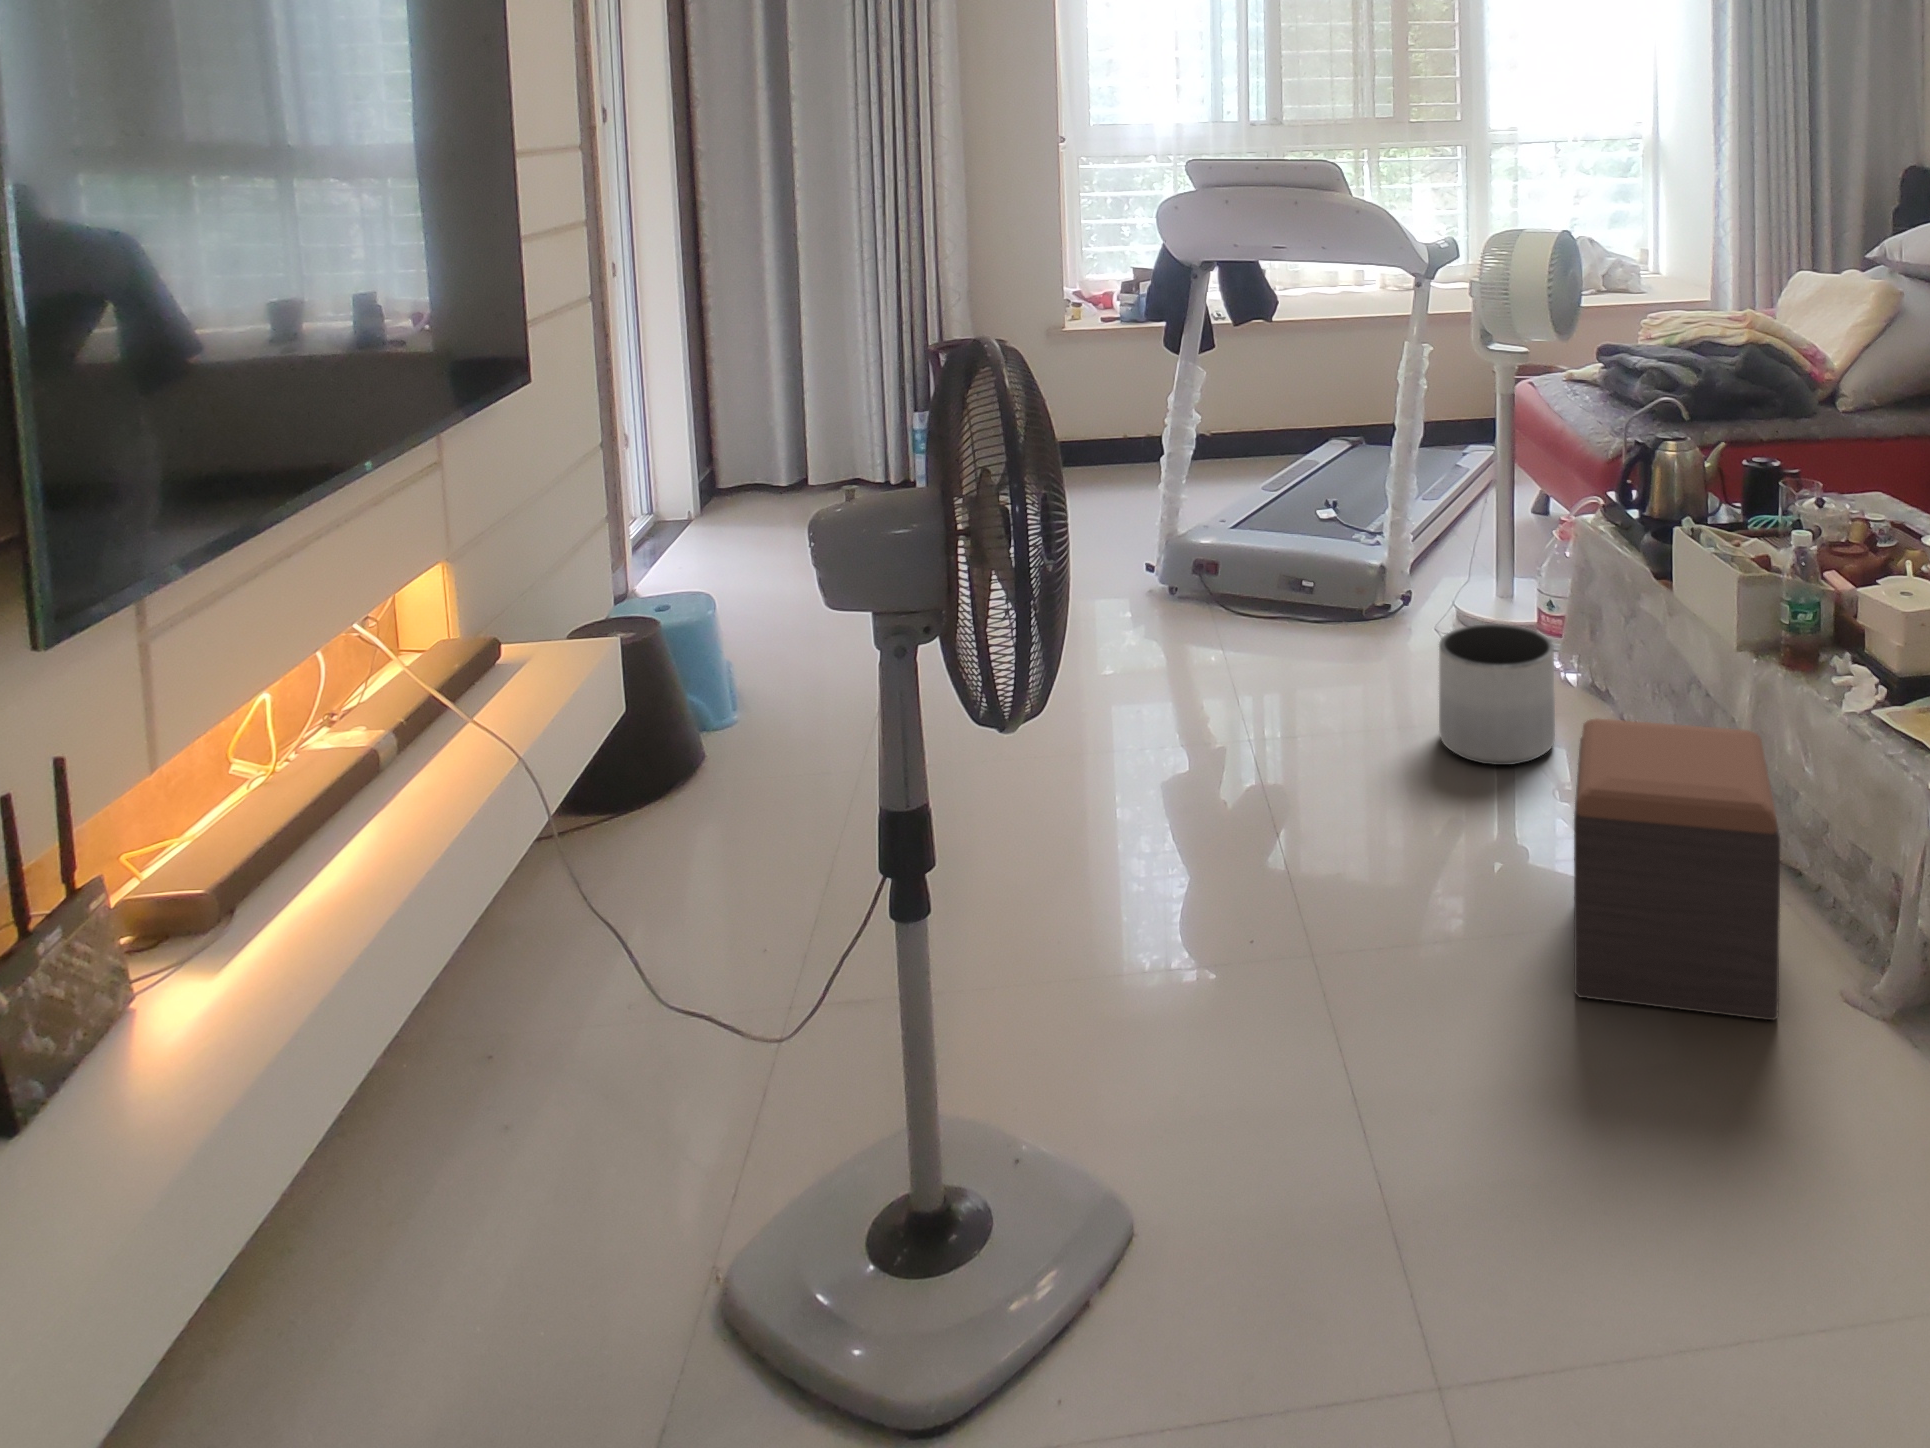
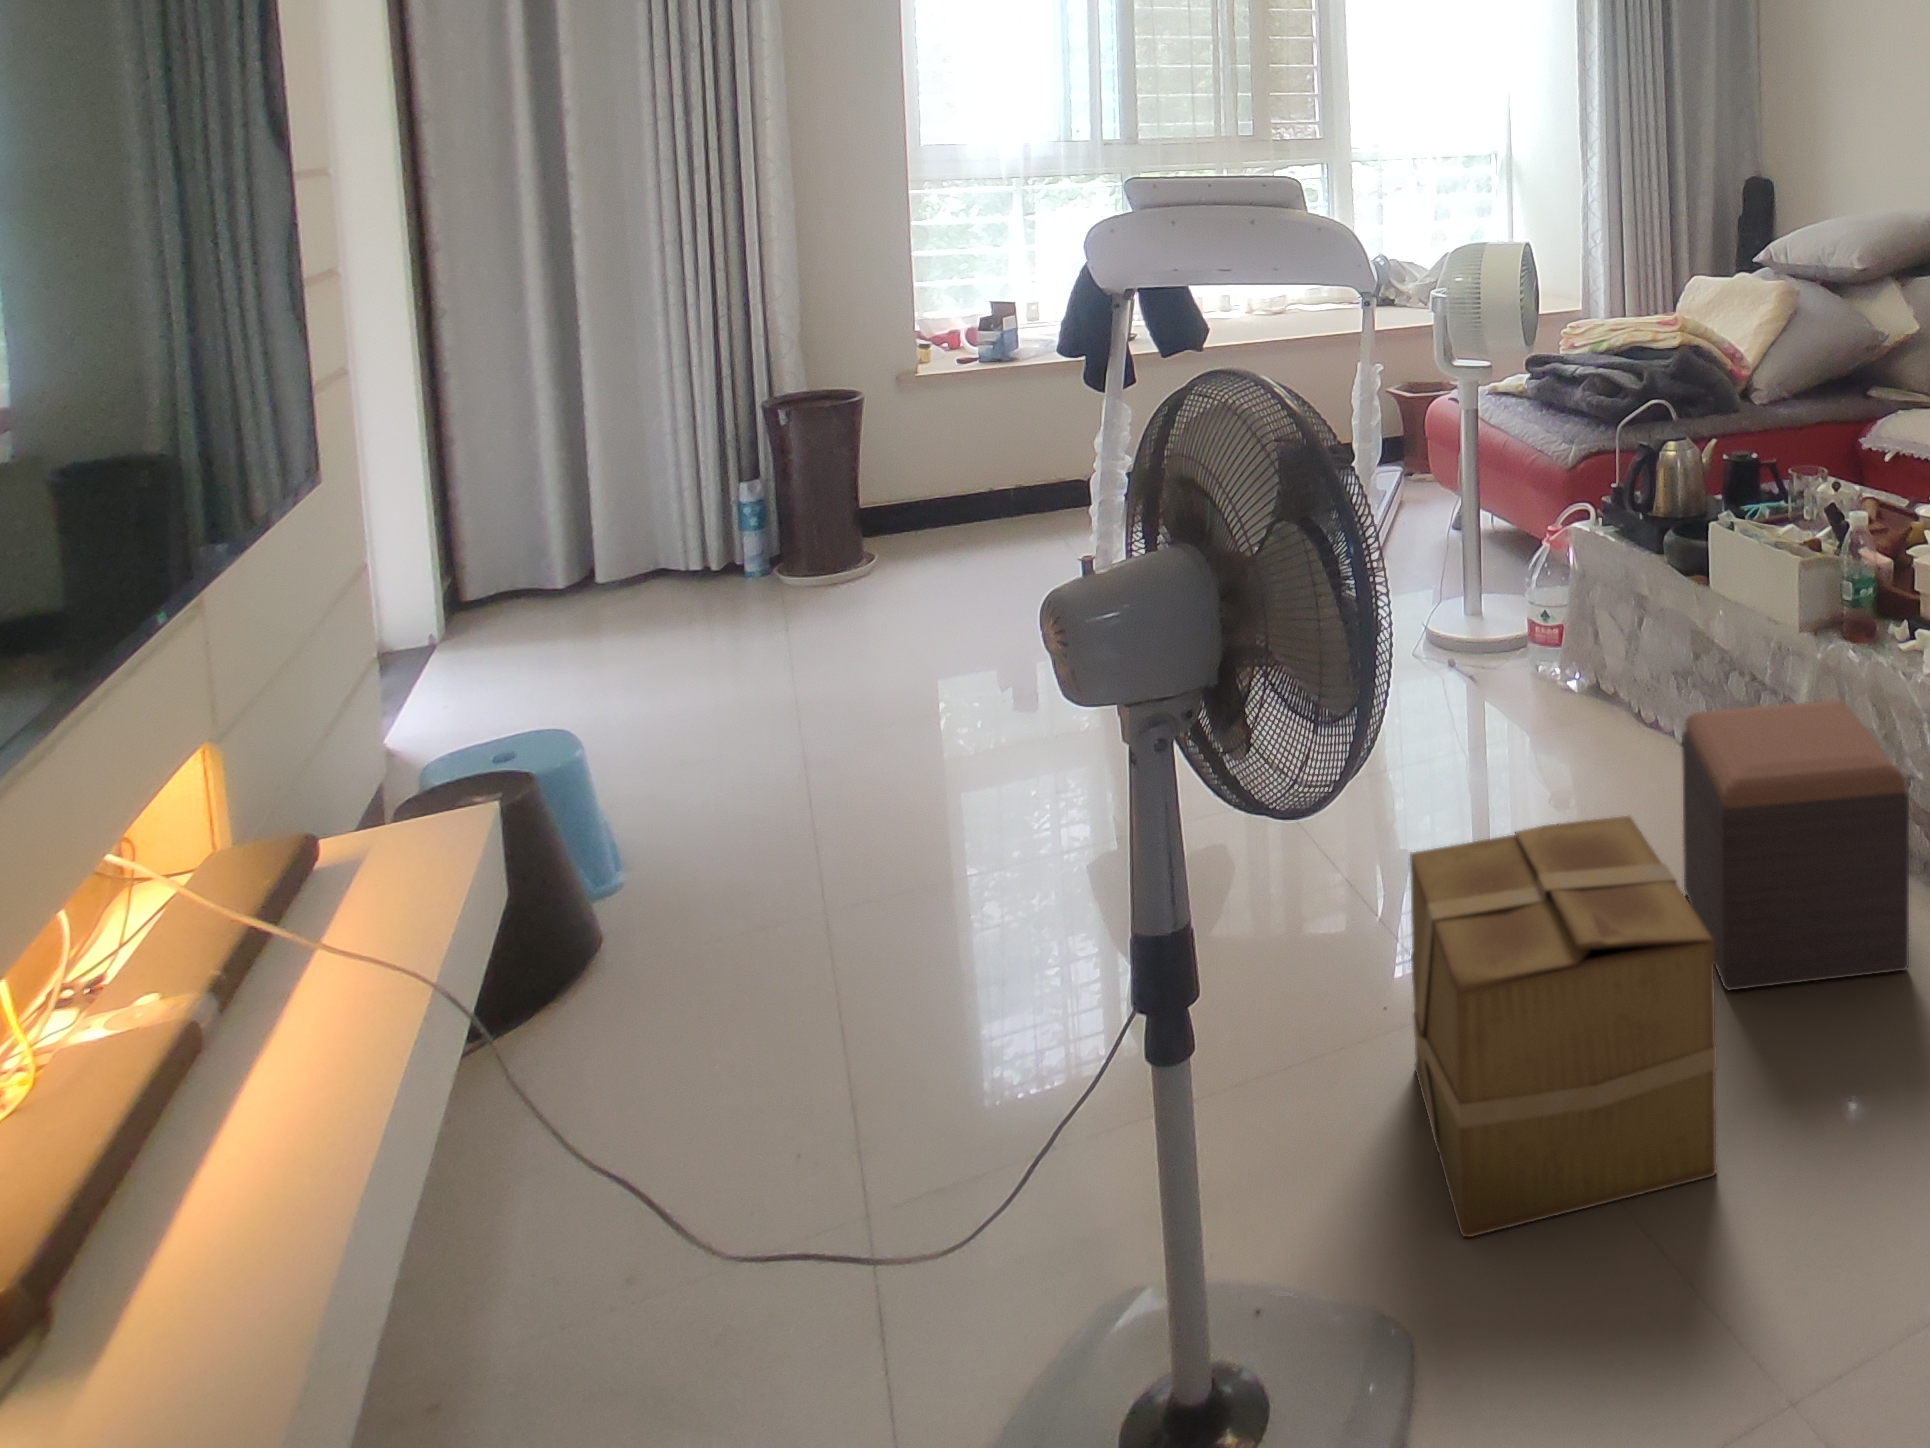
planter: present [1439,624,1555,765] -> none [1477,636,1593,779]
cardboard box: none [1229,799,1496,1159] -> present [1410,816,1717,1237]

